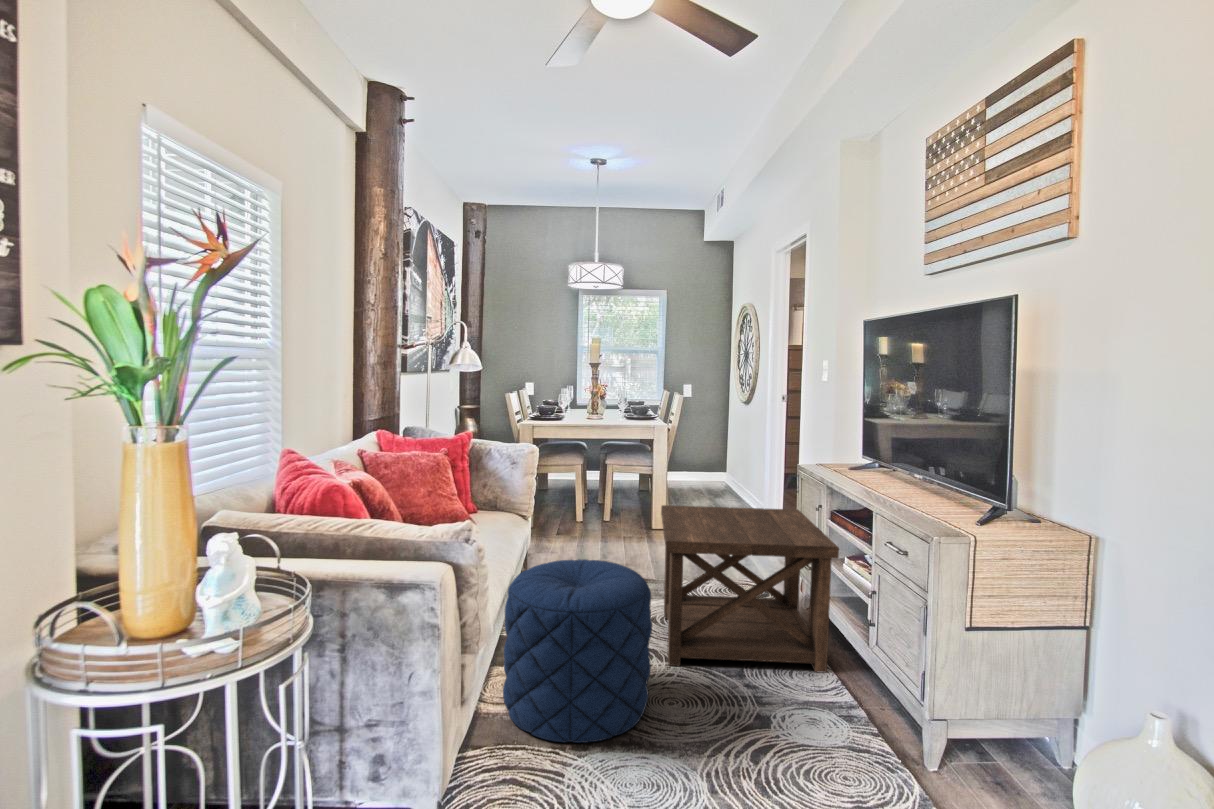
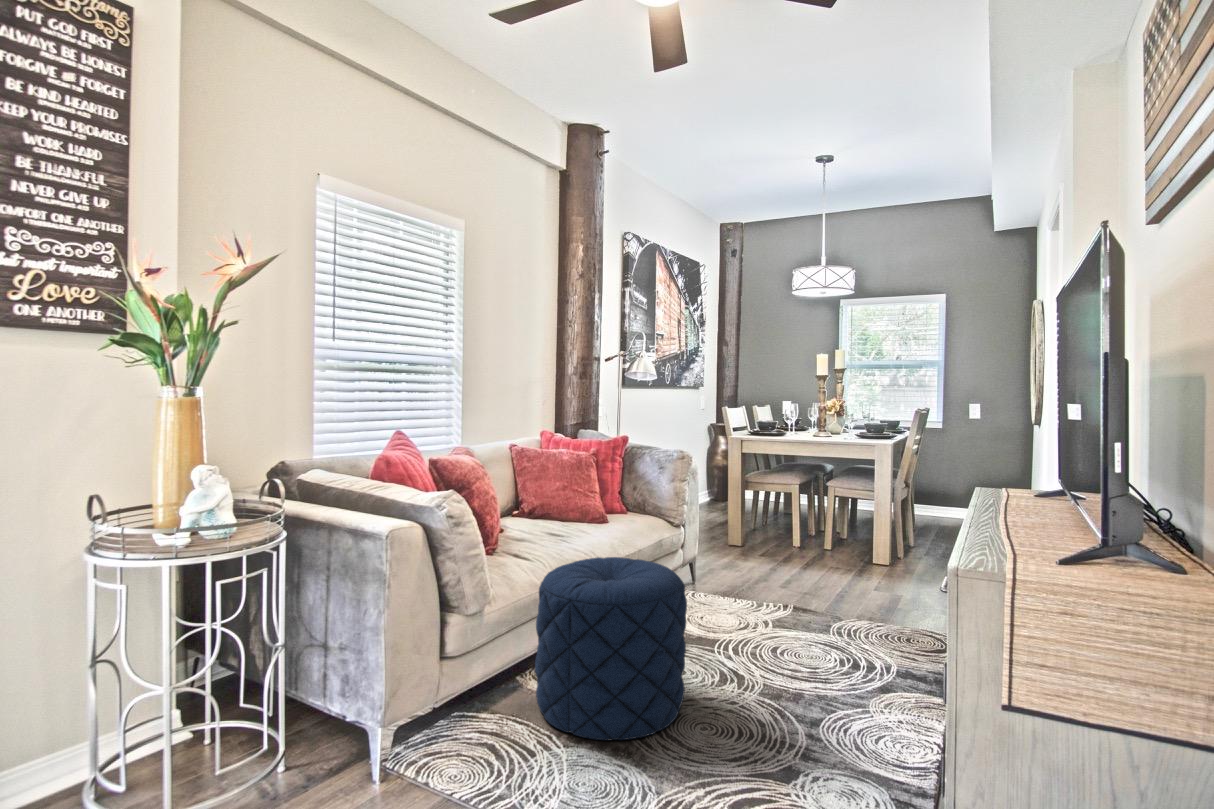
side table: present [661,505,839,673] -> none [736,524,966,747]

